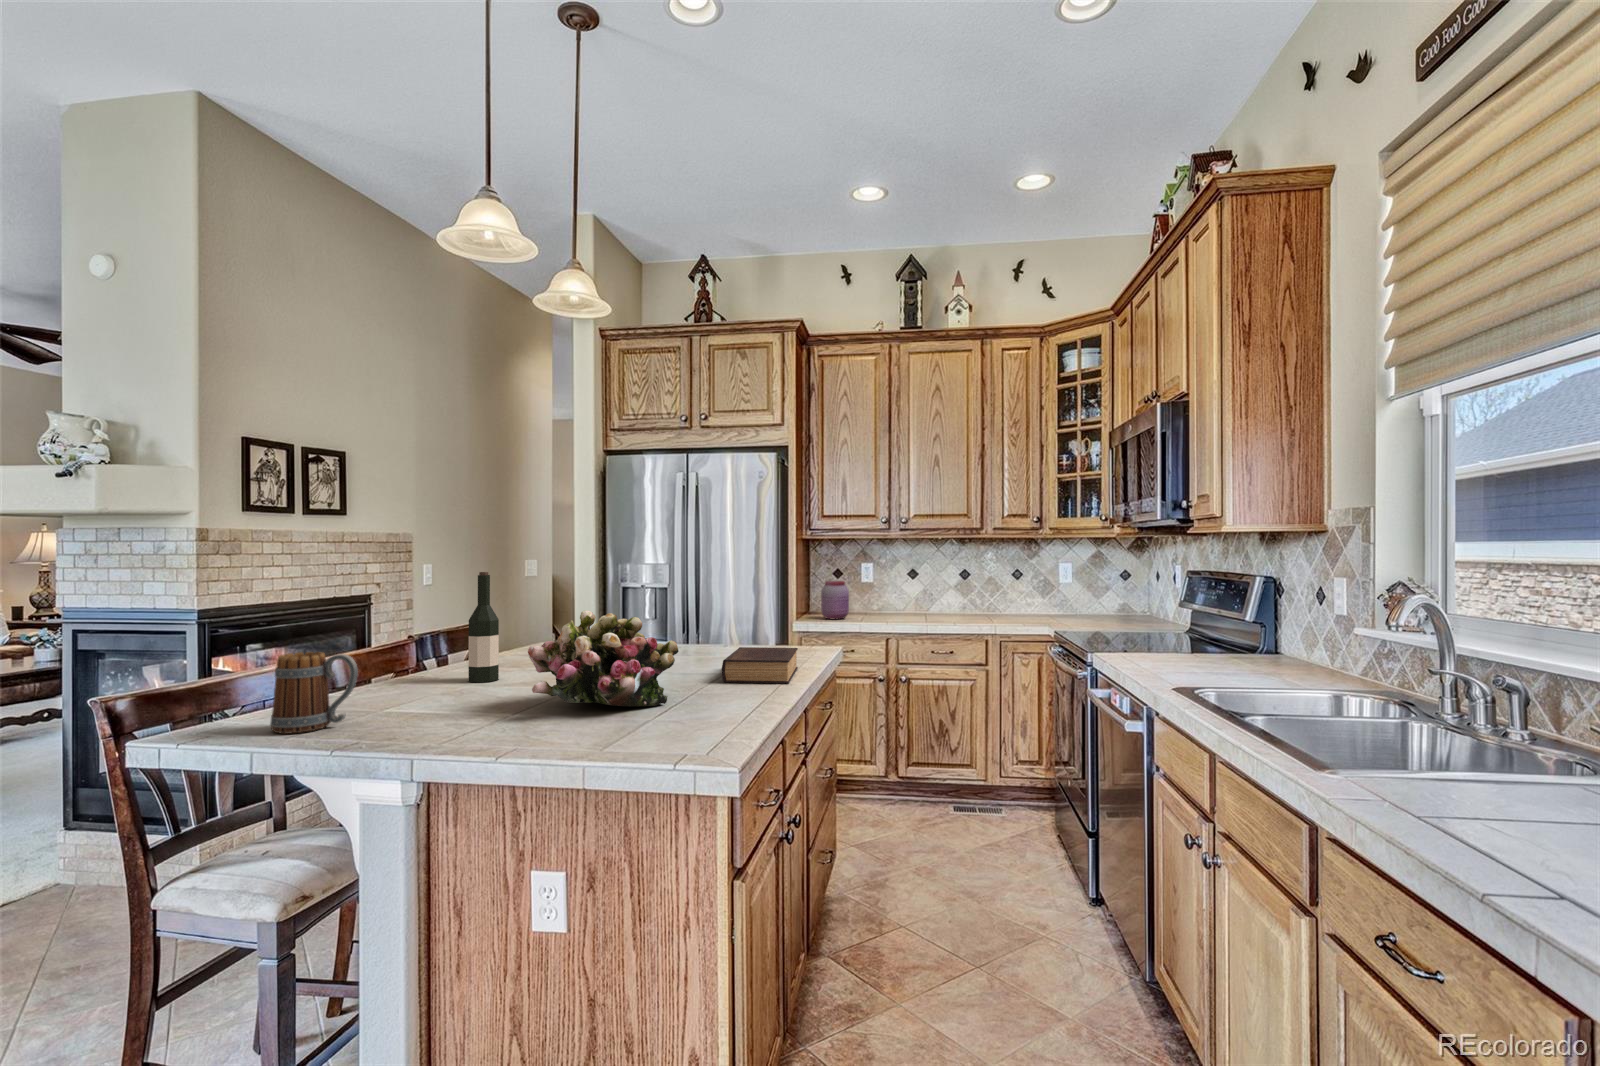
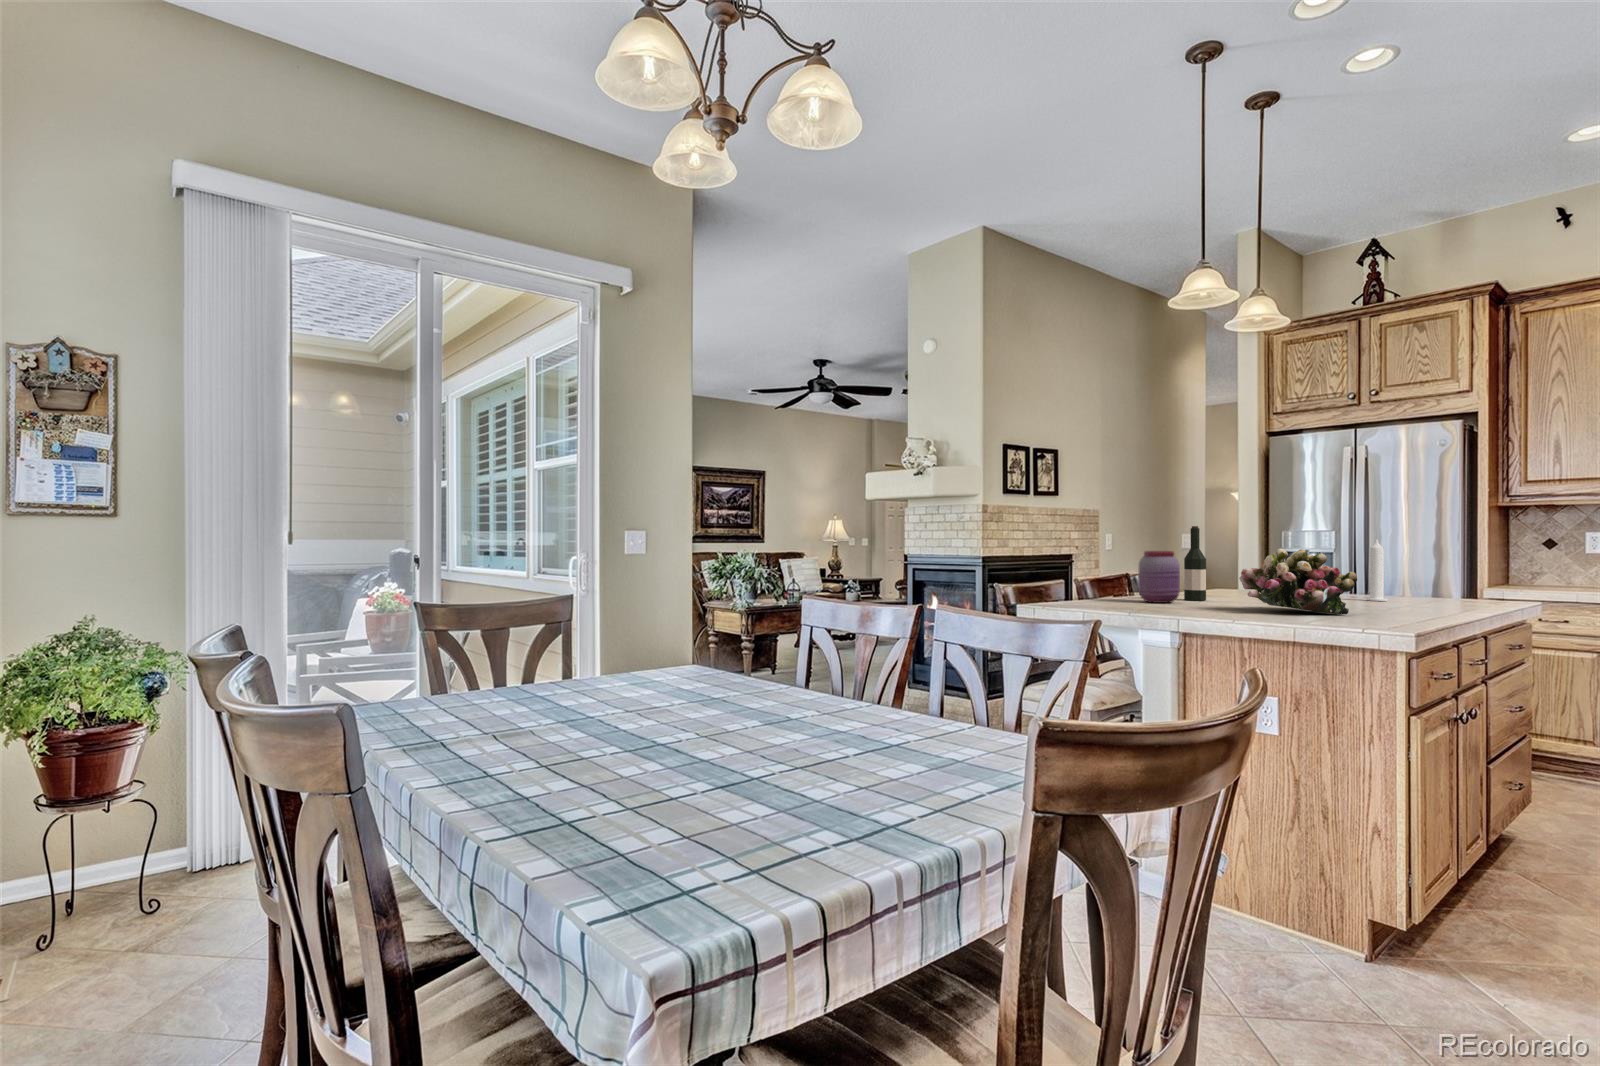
jar: present [821,581,849,619] -> present [1138,551,1180,603]
candle: none [694,582,714,656] -> present [1367,539,1388,601]
book: present [722,647,798,684] -> none [1396,590,1476,615]
mug: present [270,652,358,734] -> none [1092,565,1138,608]

